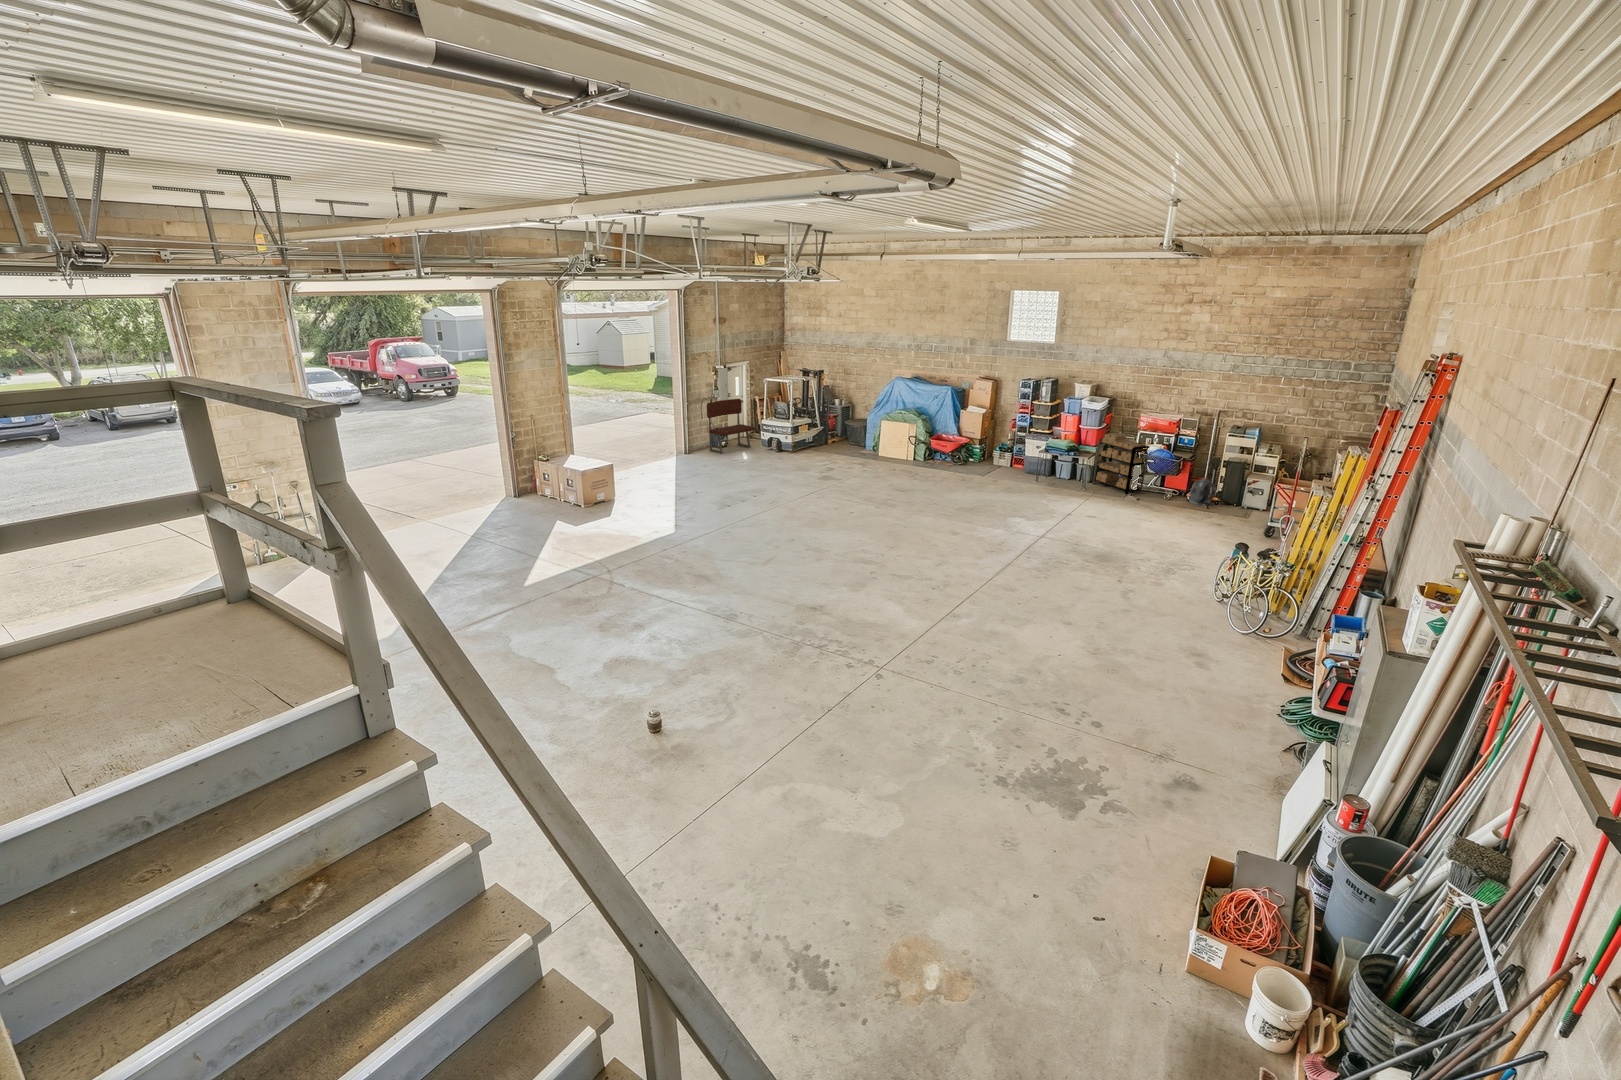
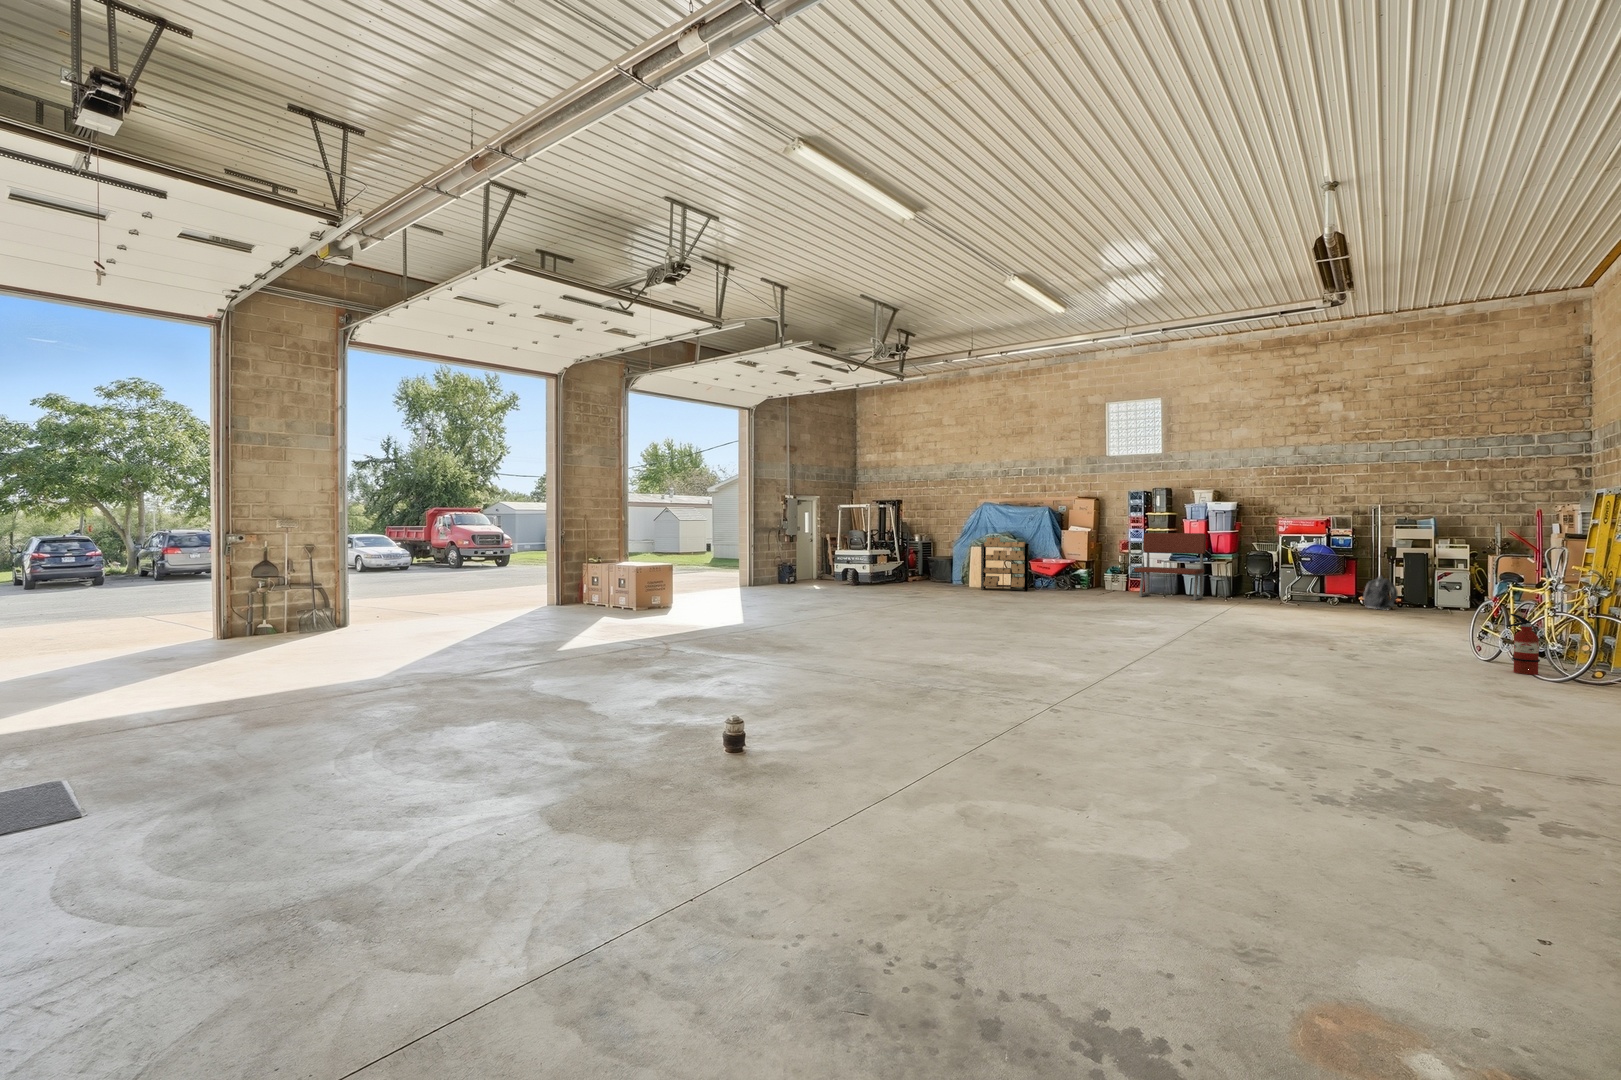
bench: present [707,399,756,454] -> present [1134,533,1206,600]
shelving unit: present [1093,433,1150,494] -> present [981,538,1029,591]
fire extinguisher: none [1221,585,1242,627] -> present [1506,614,1540,675]

